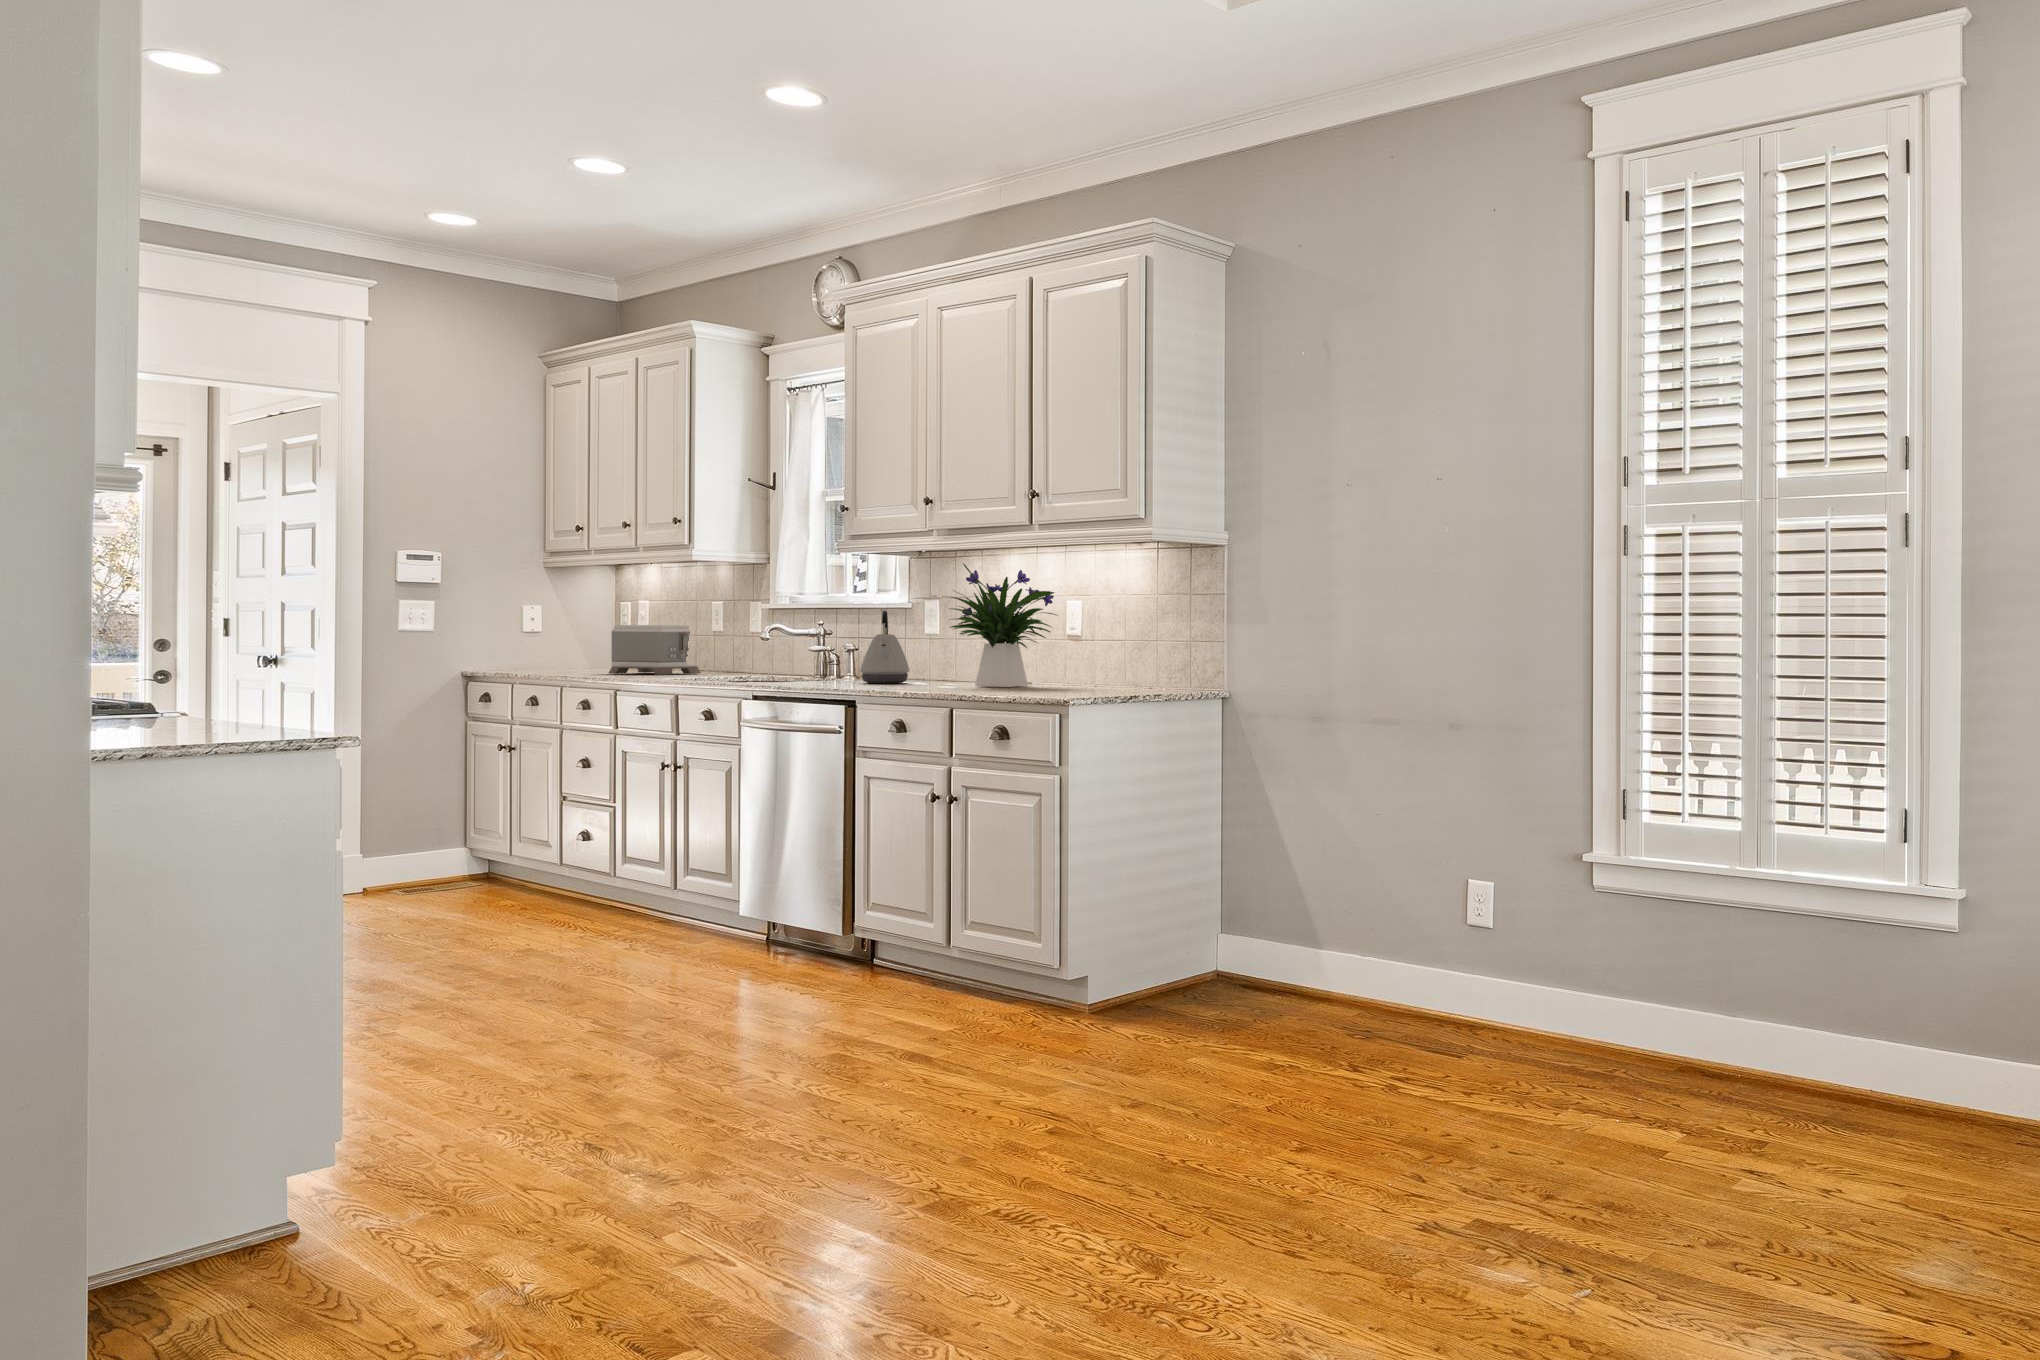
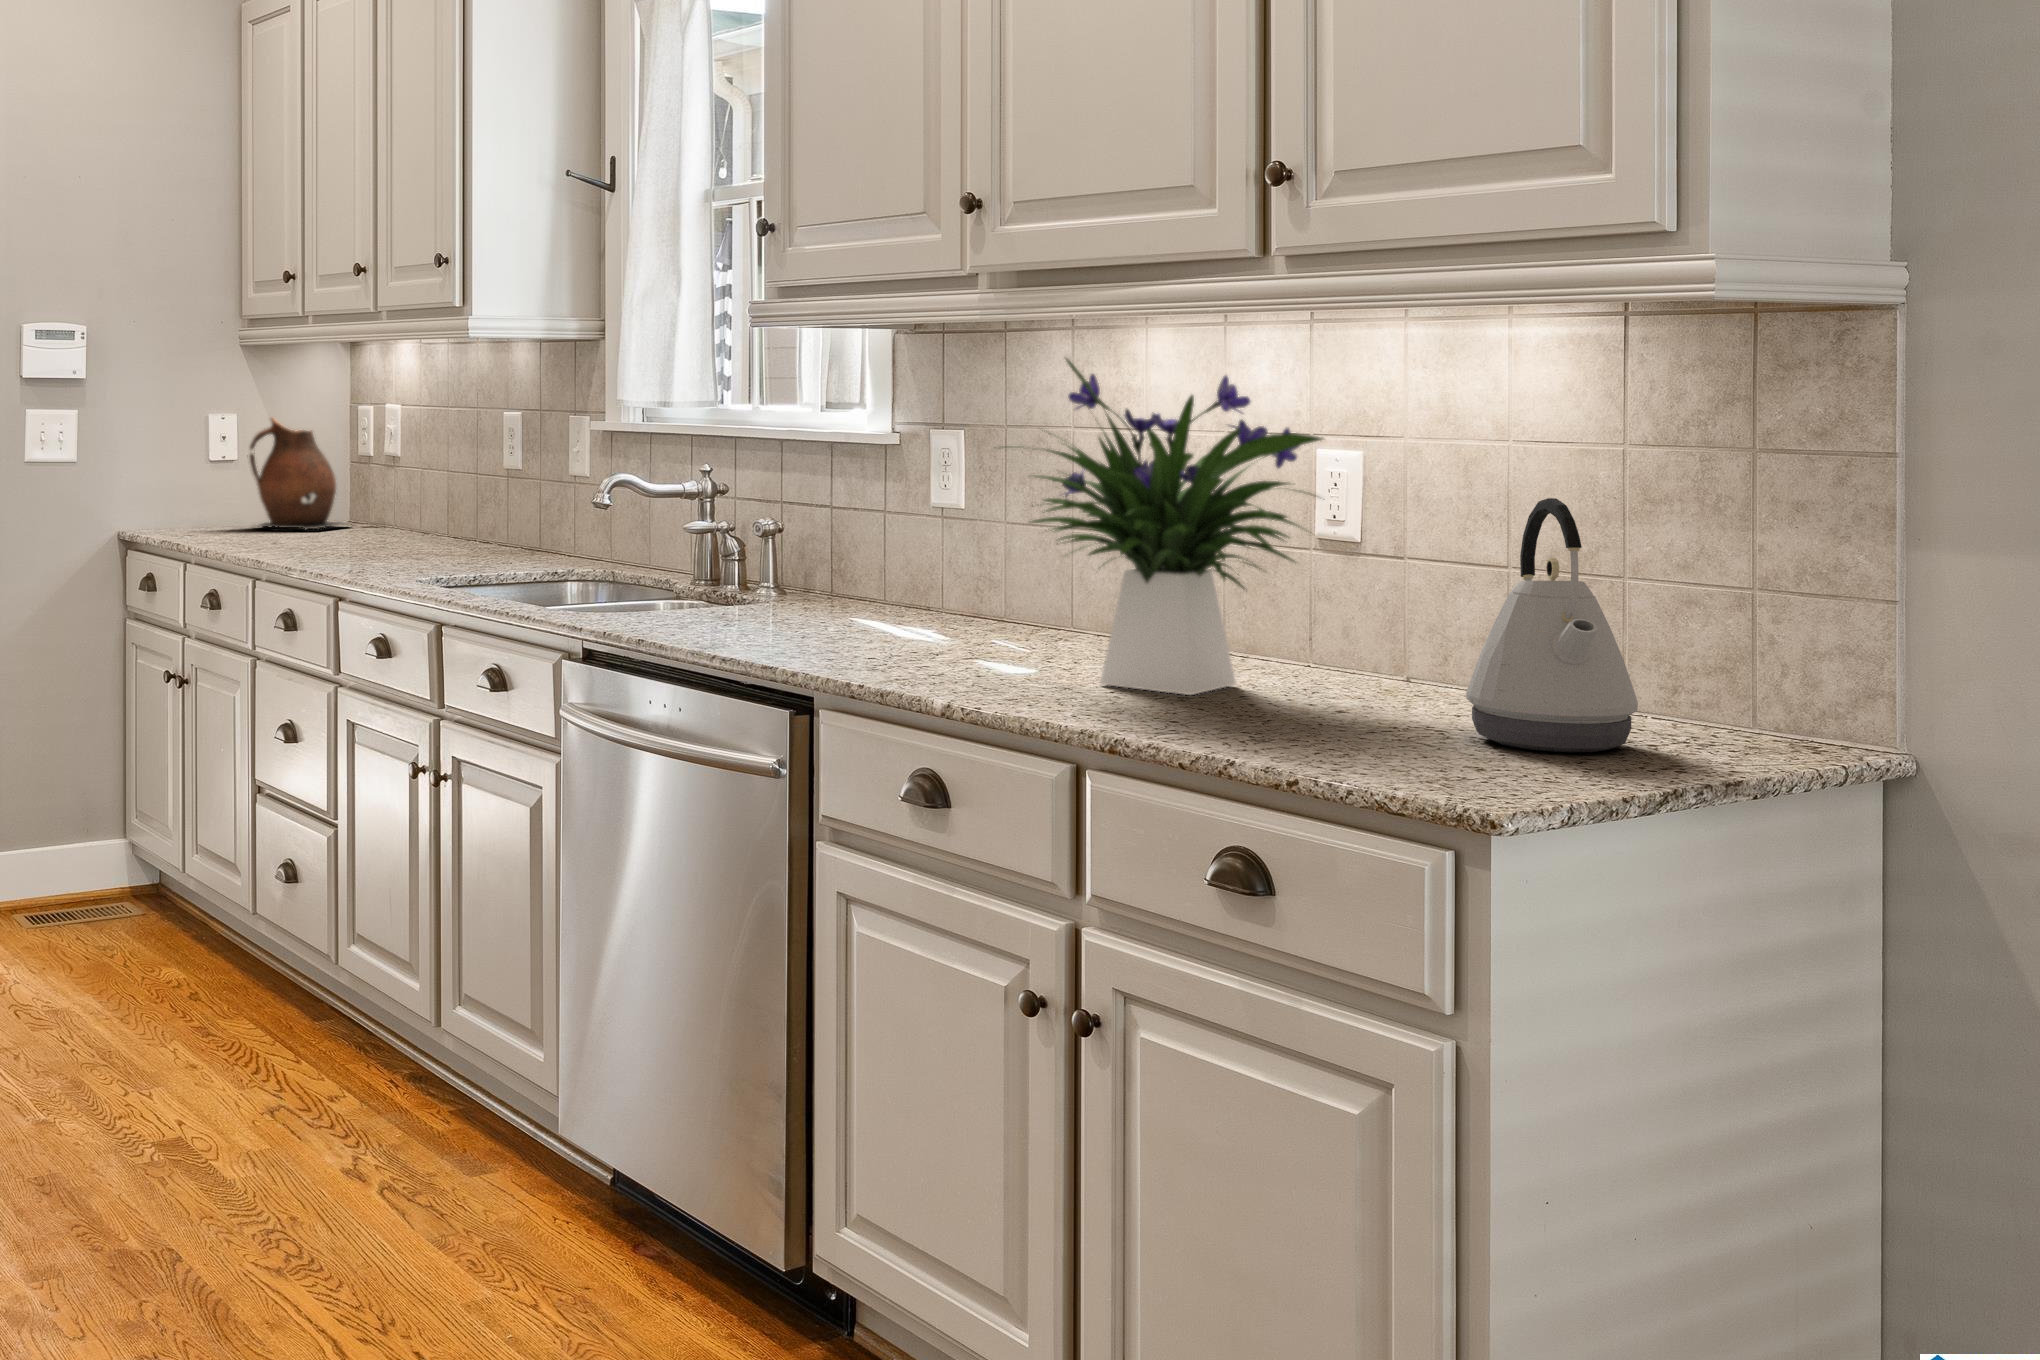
ceramic pitcher: none [546,608,615,672] -> present [250,418,352,530]
kettle: present [860,610,909,683] -> present [1466,498,1638,752]
toaster: present [609,625,701,675] -> none [334,452,484,551]

